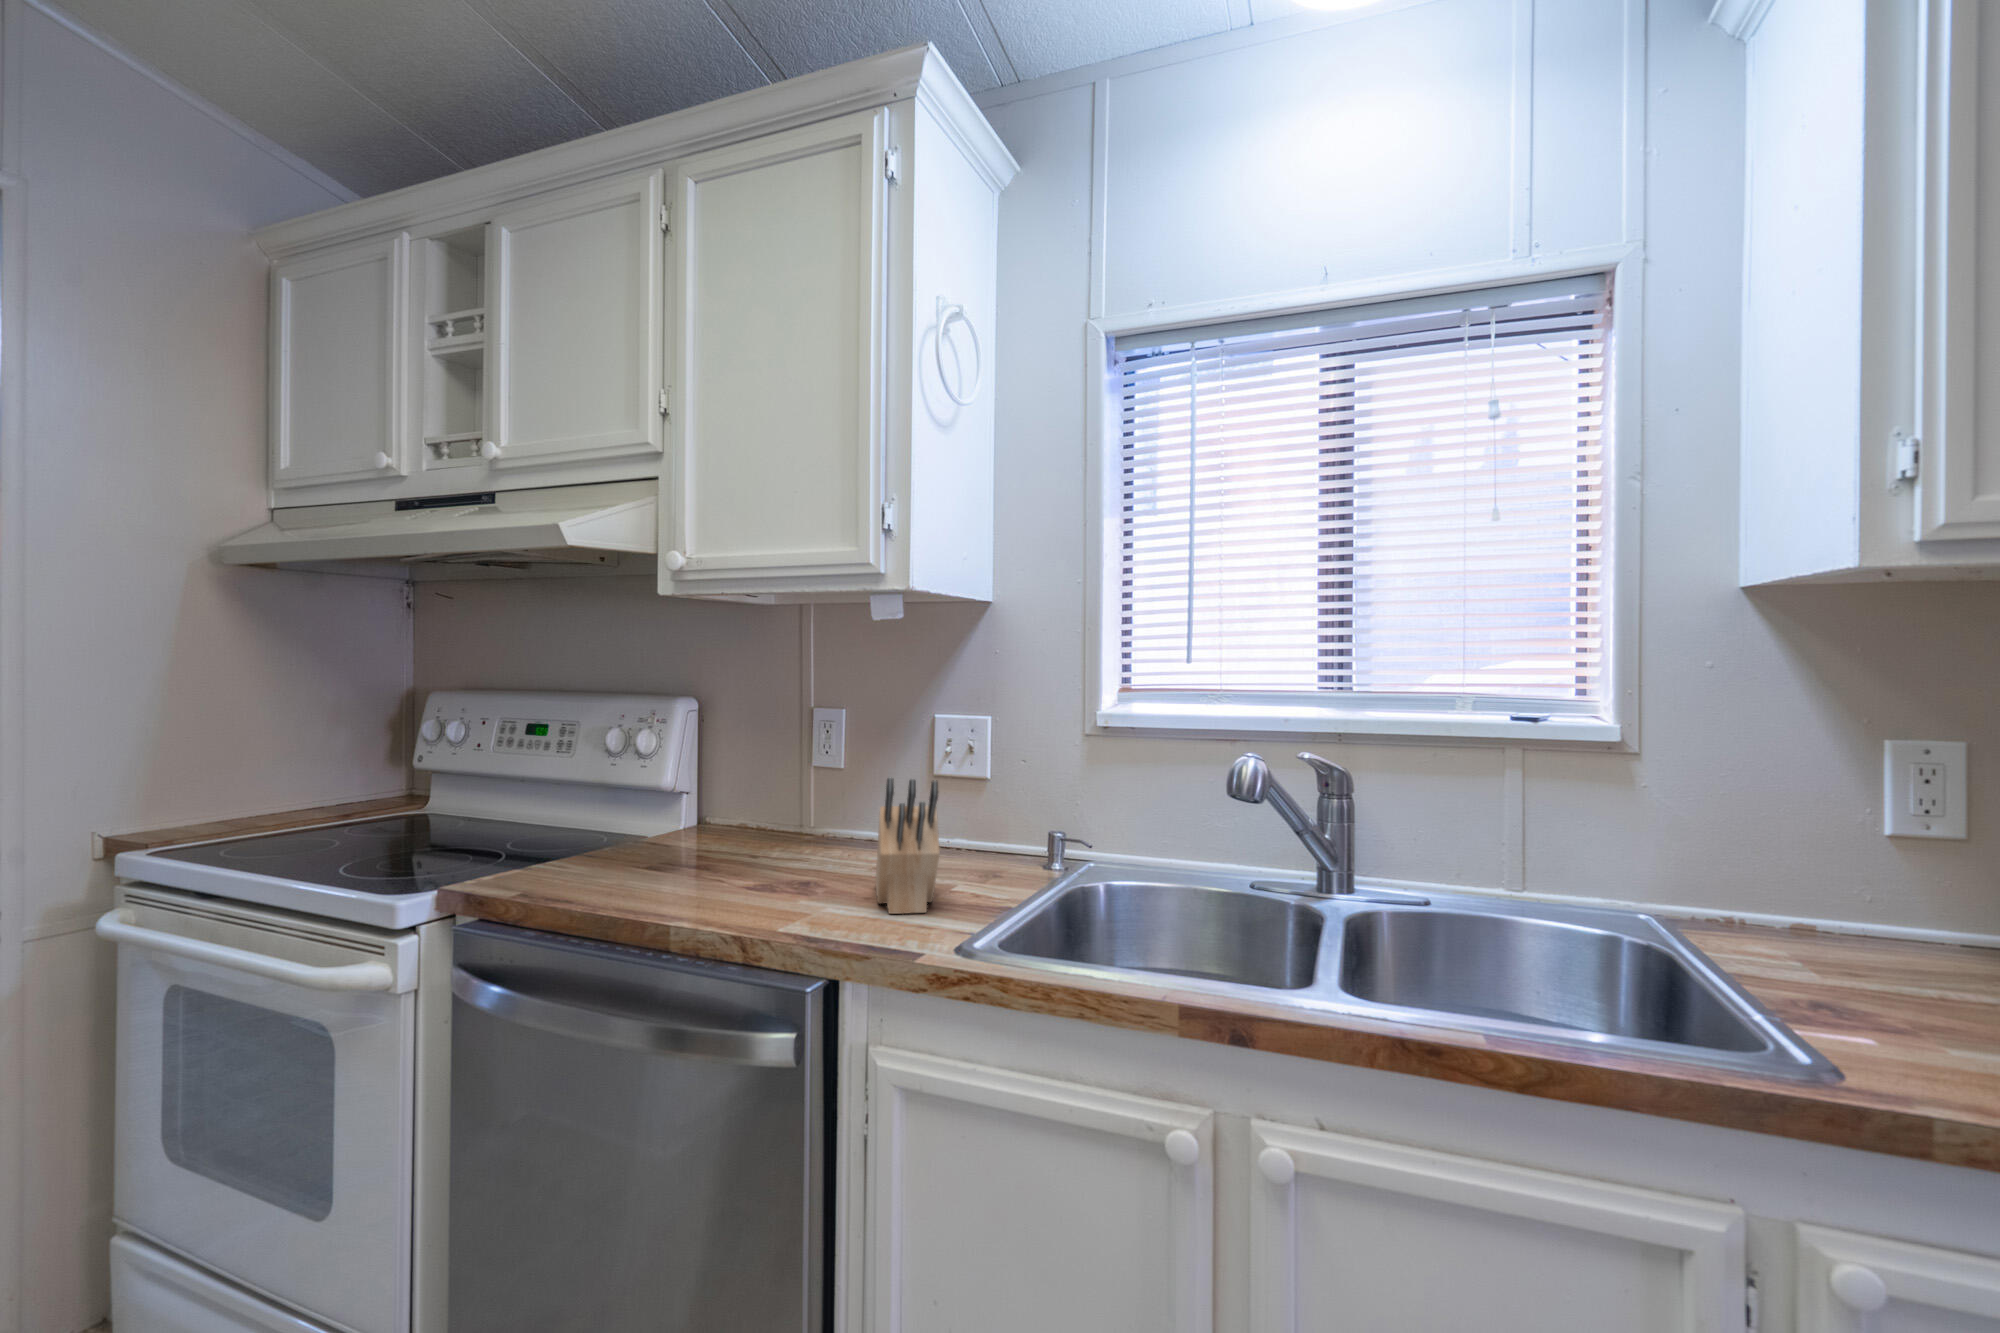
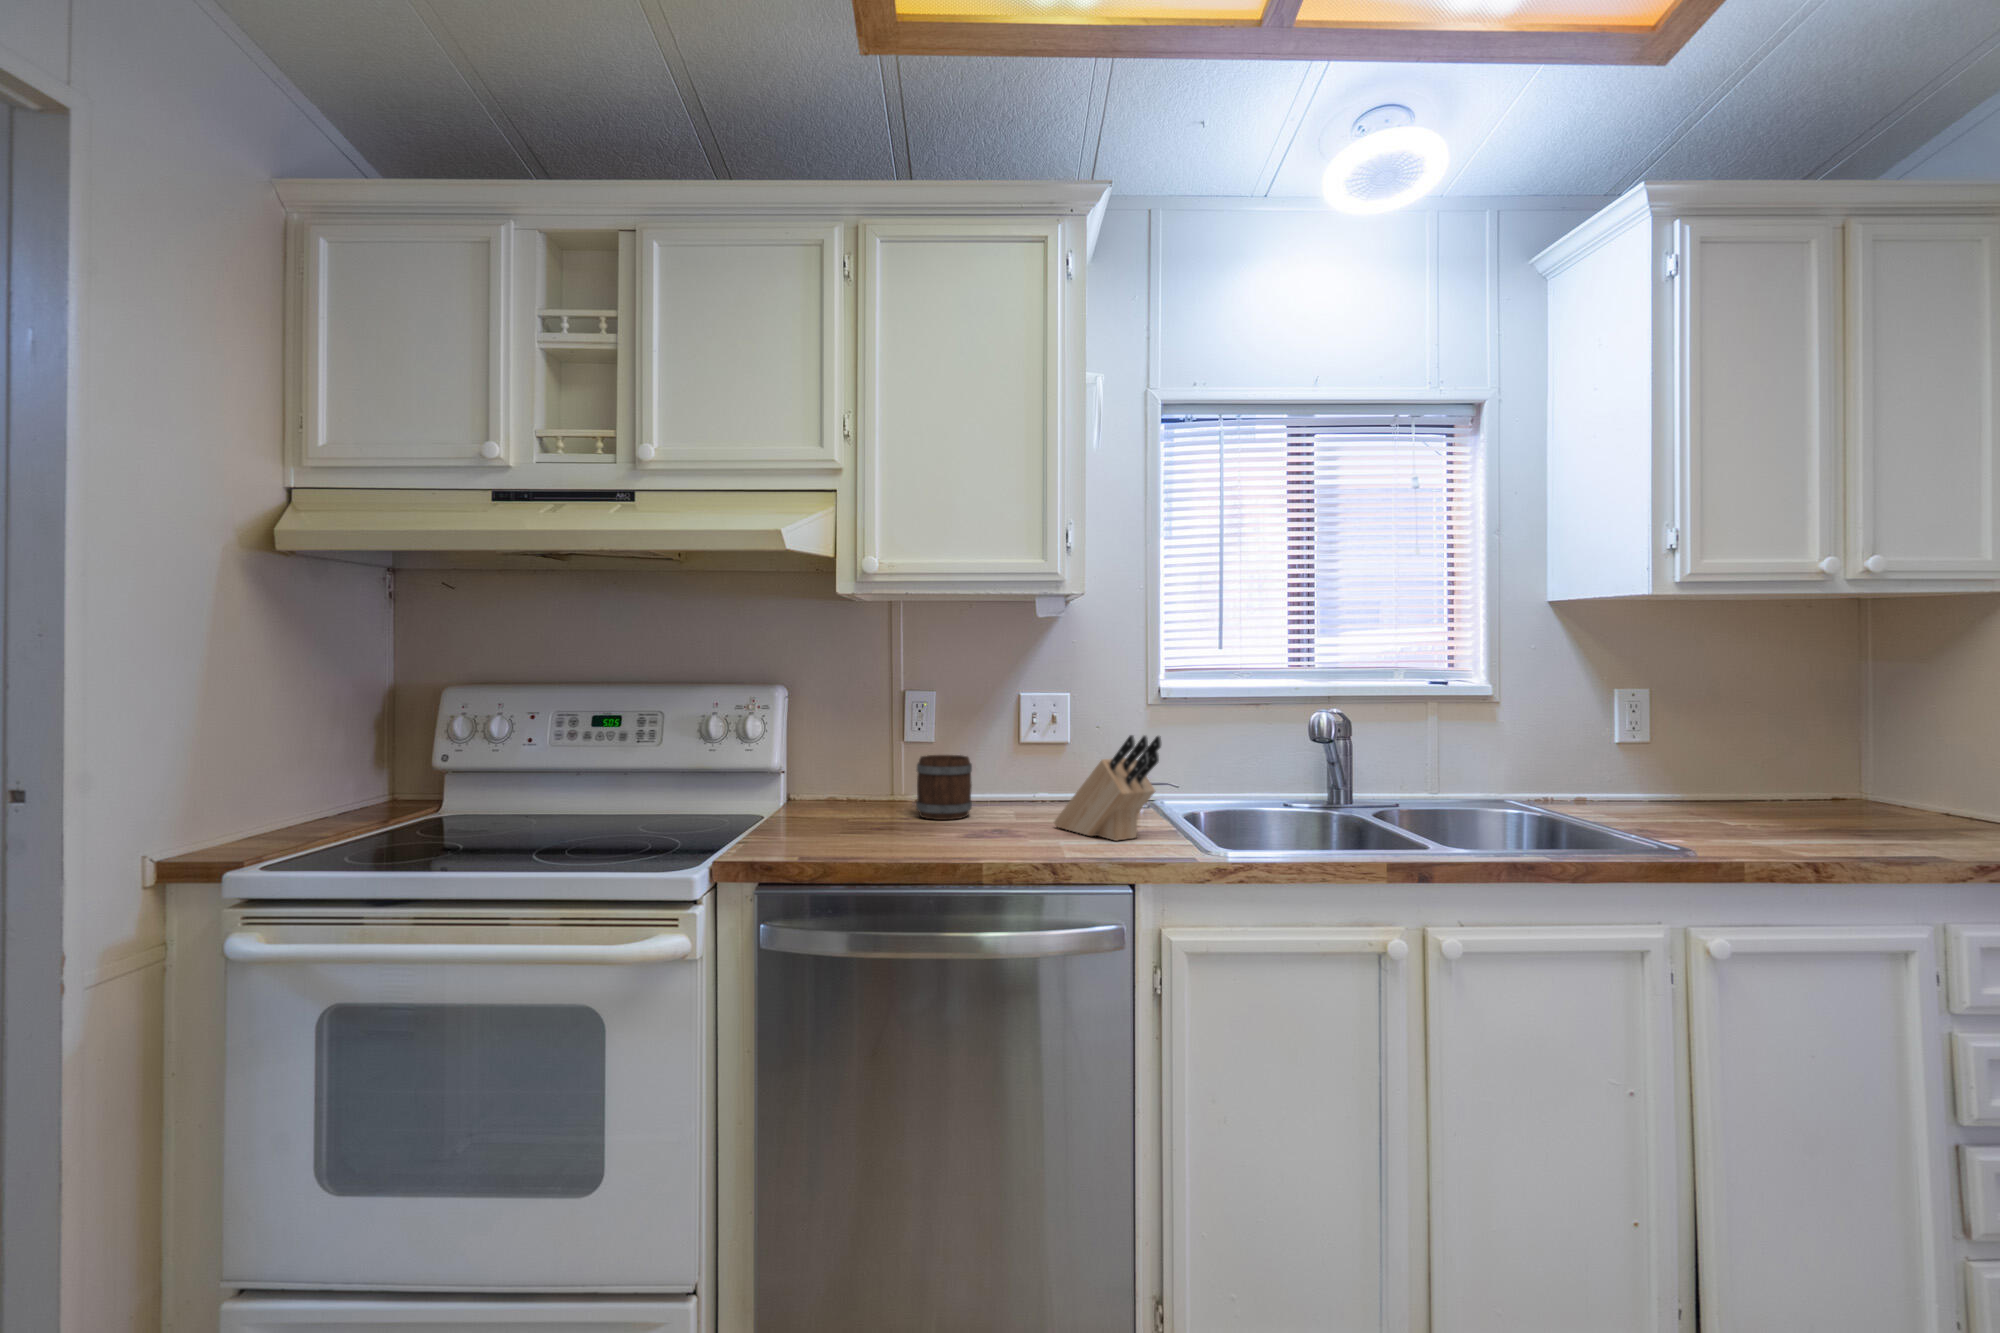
mug: none [774,784,851,862] -> present [916,755,972,820]

